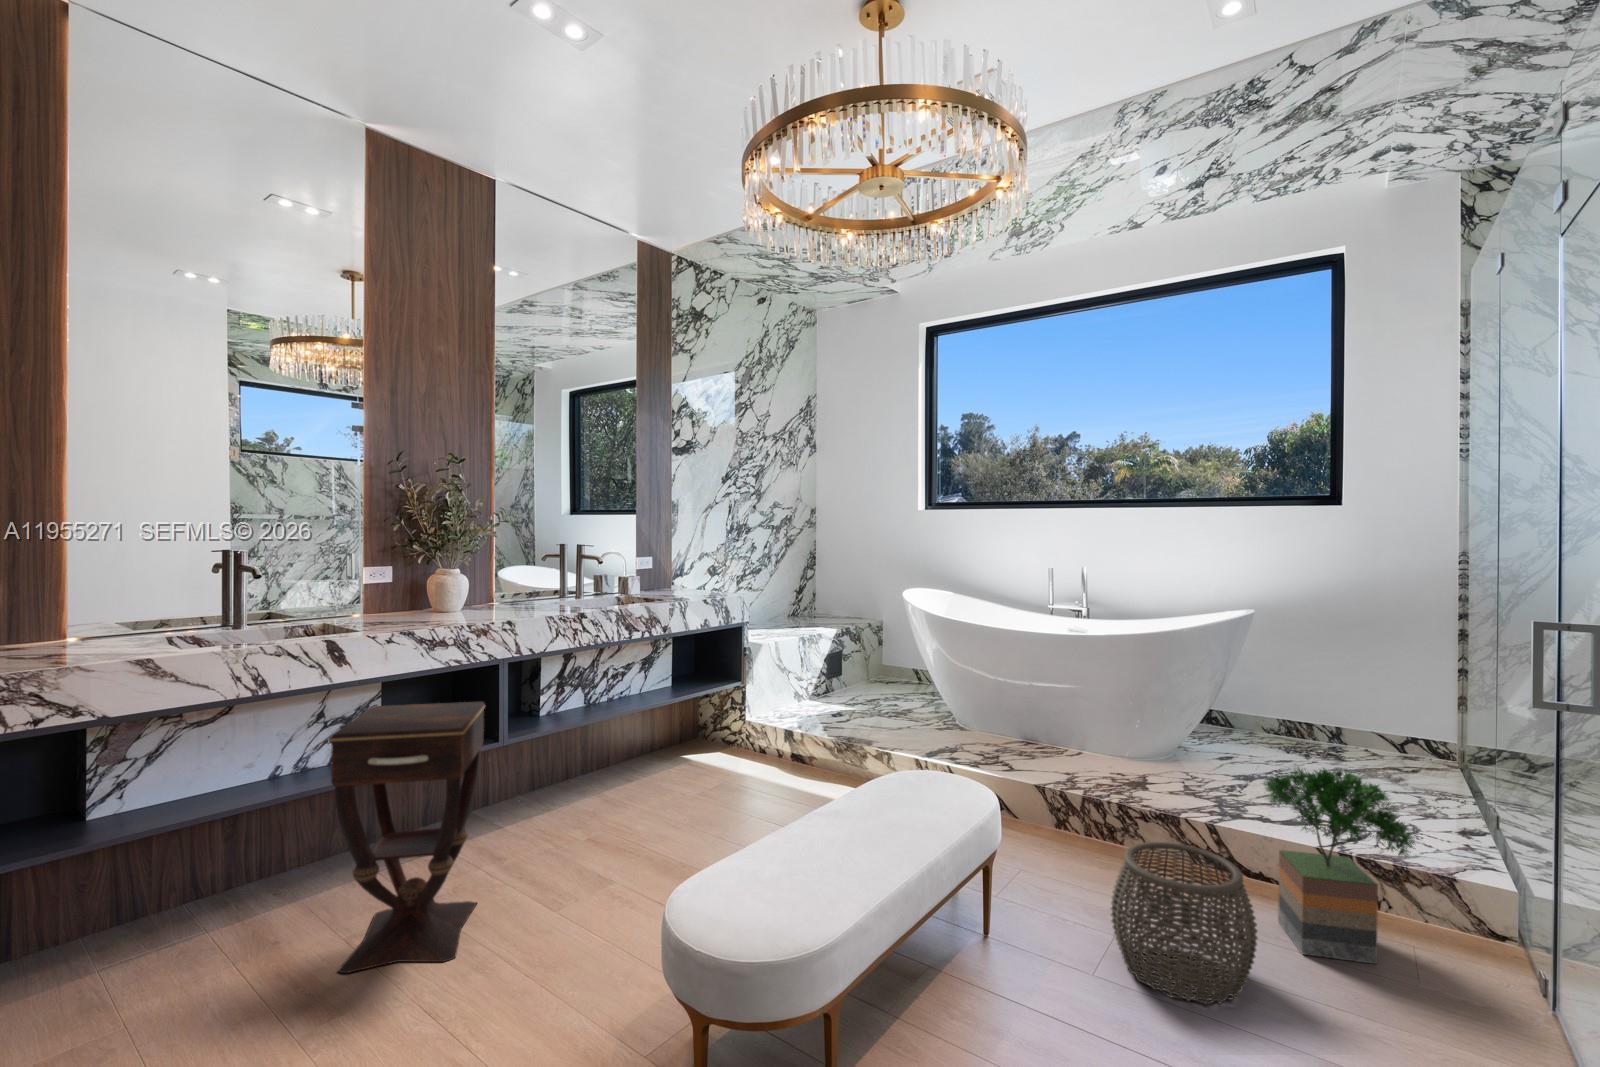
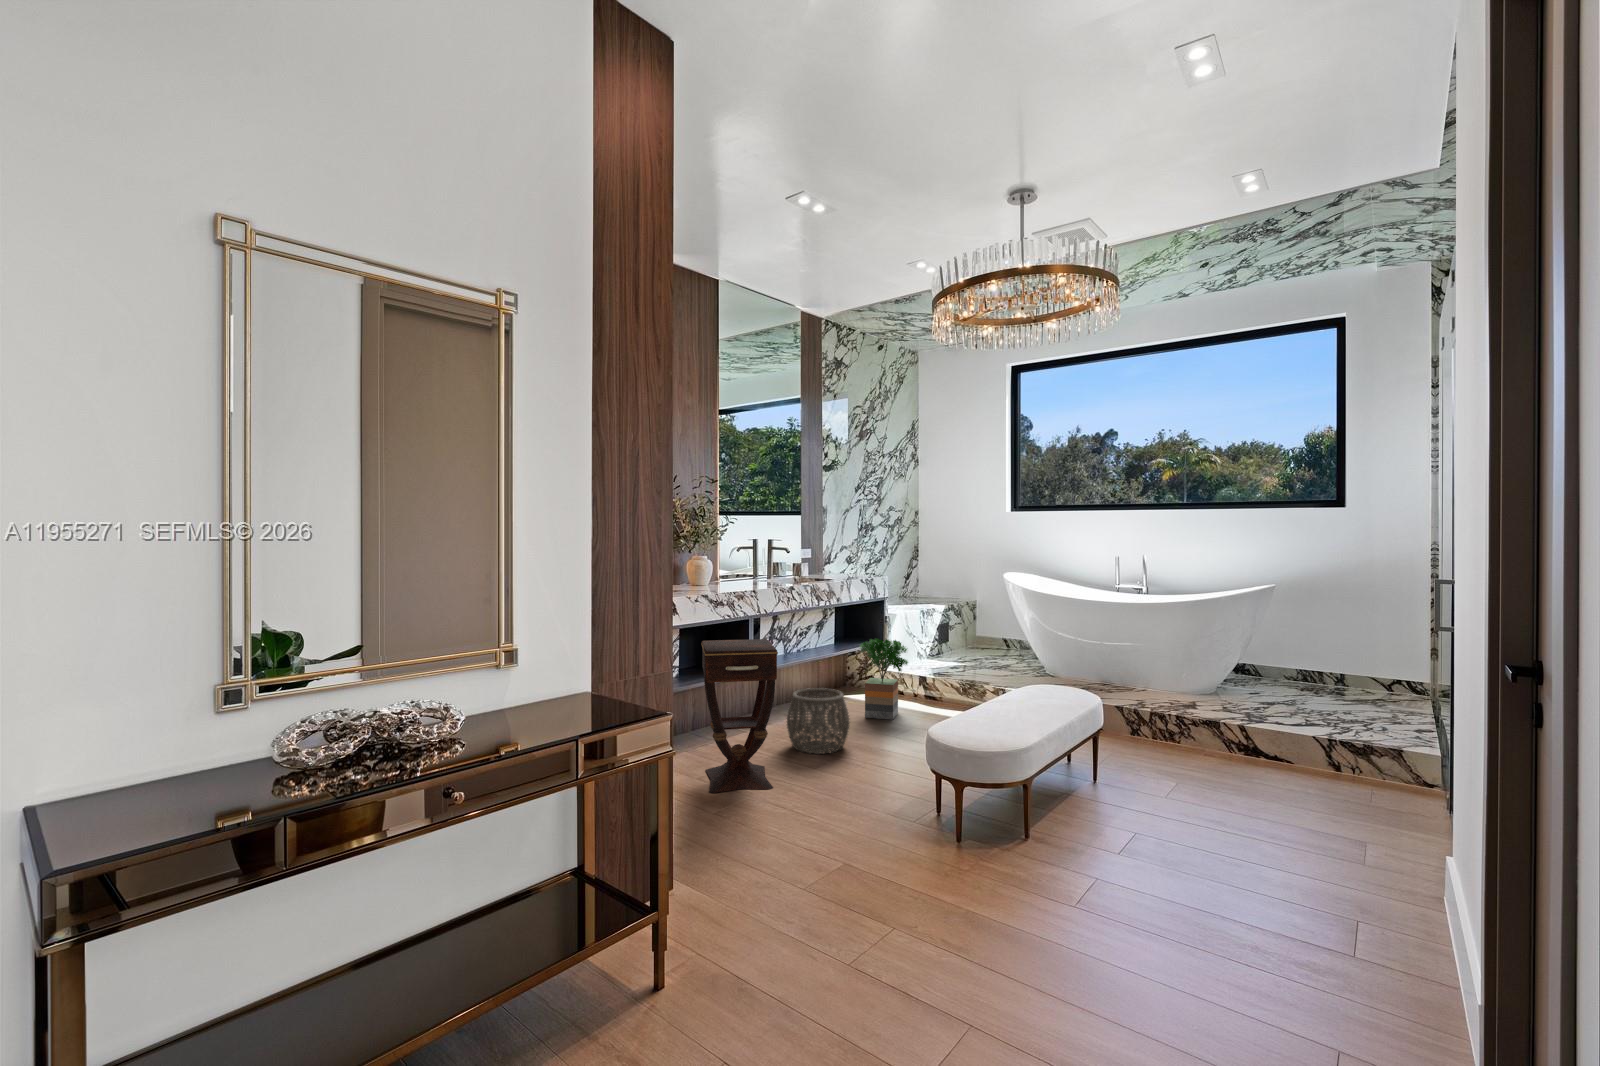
potted tree: present [1263,768,1415,964] -> present [860,638,908,720]
woven basket: present [1111,842,1258,1004] -> present [787,688,850,754]

